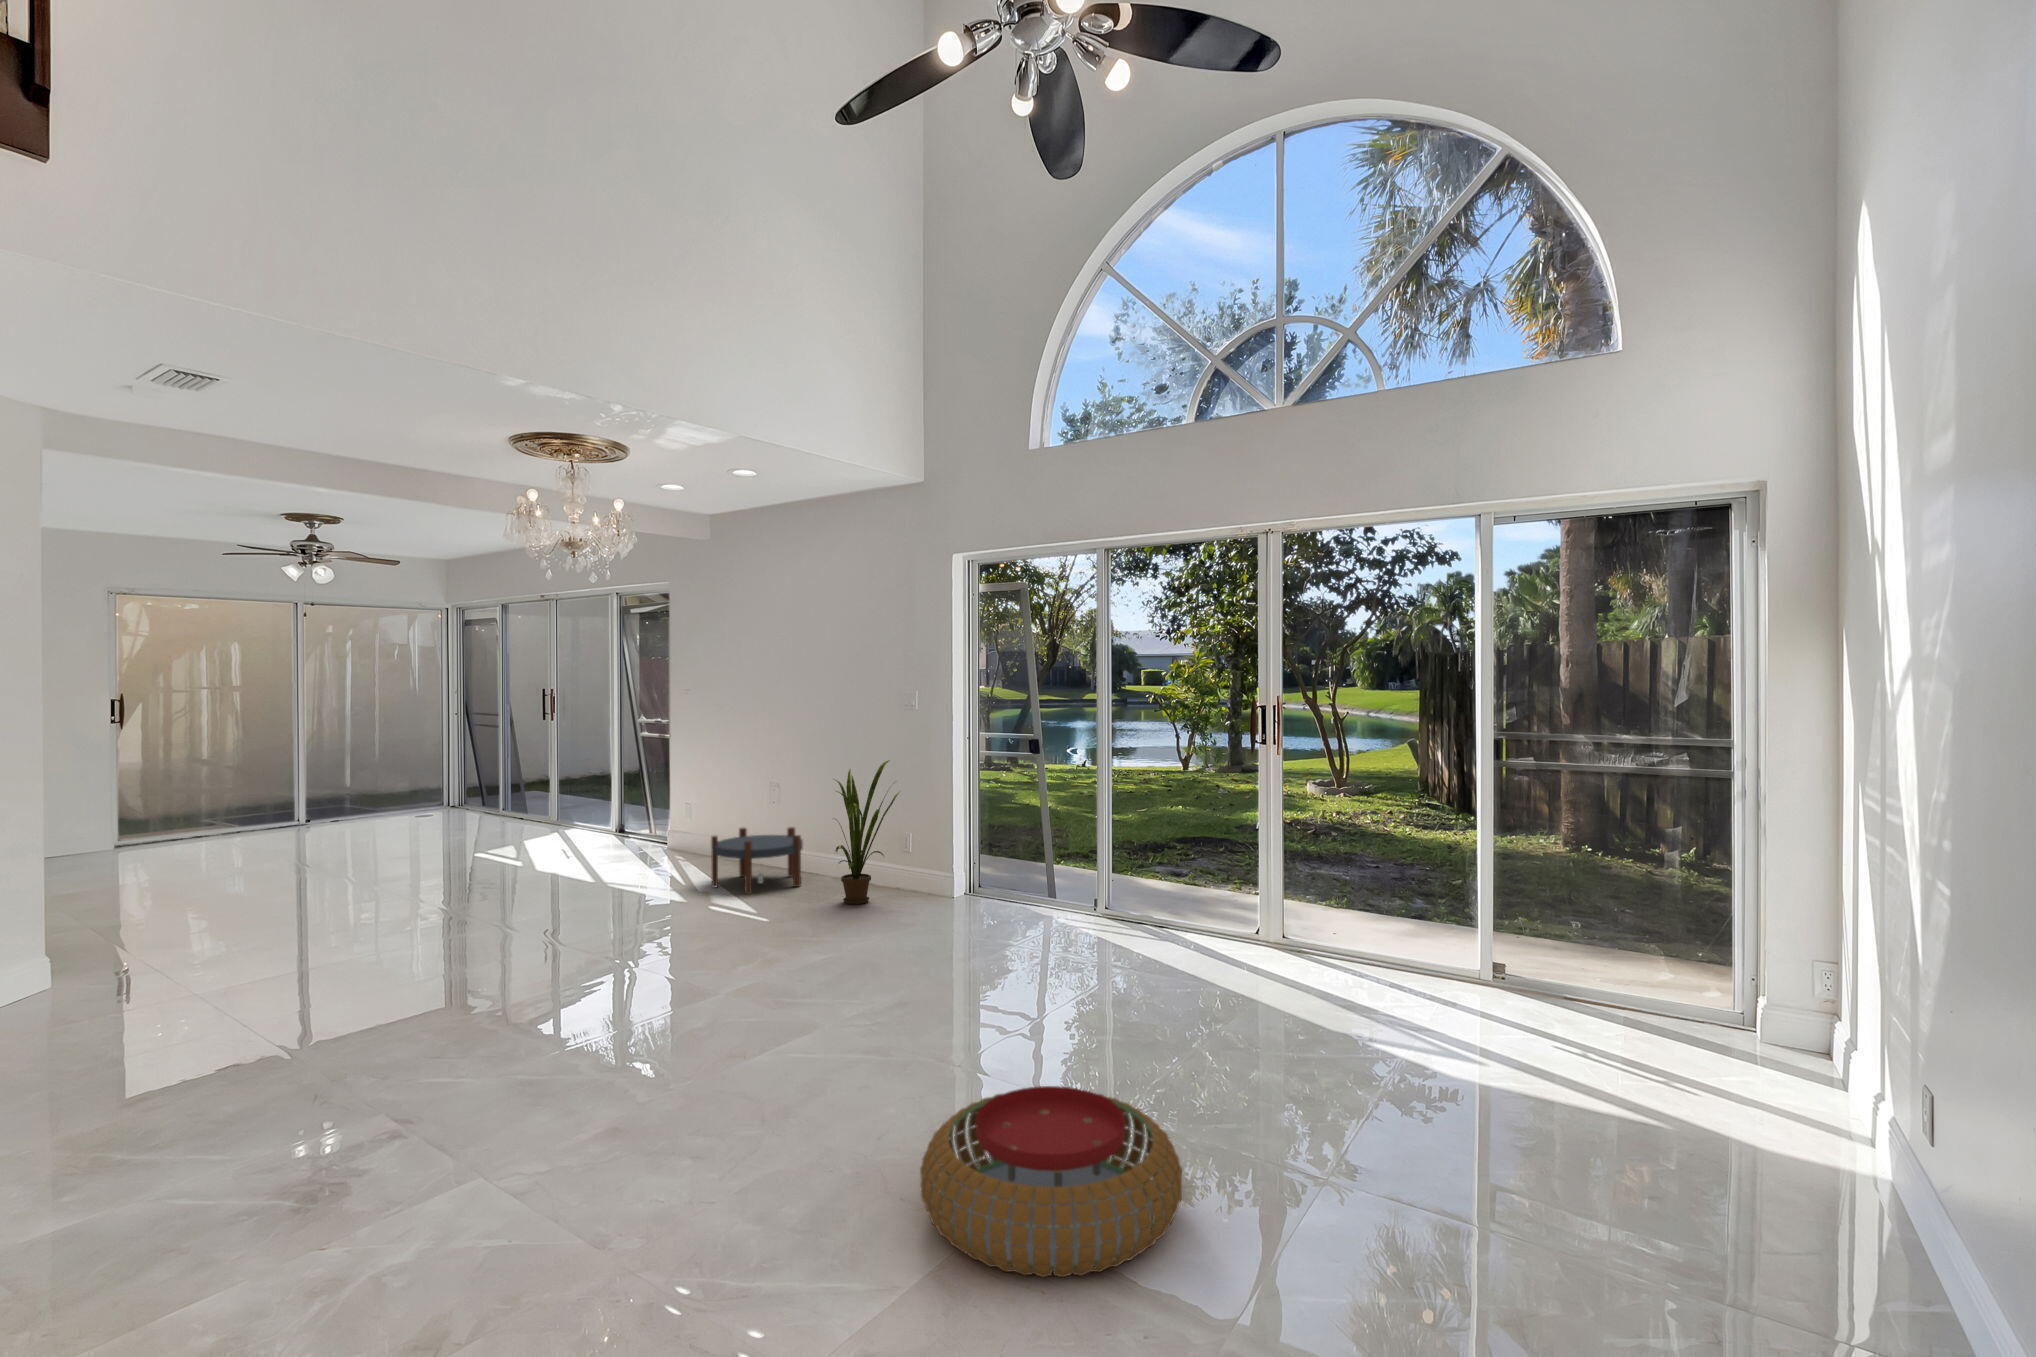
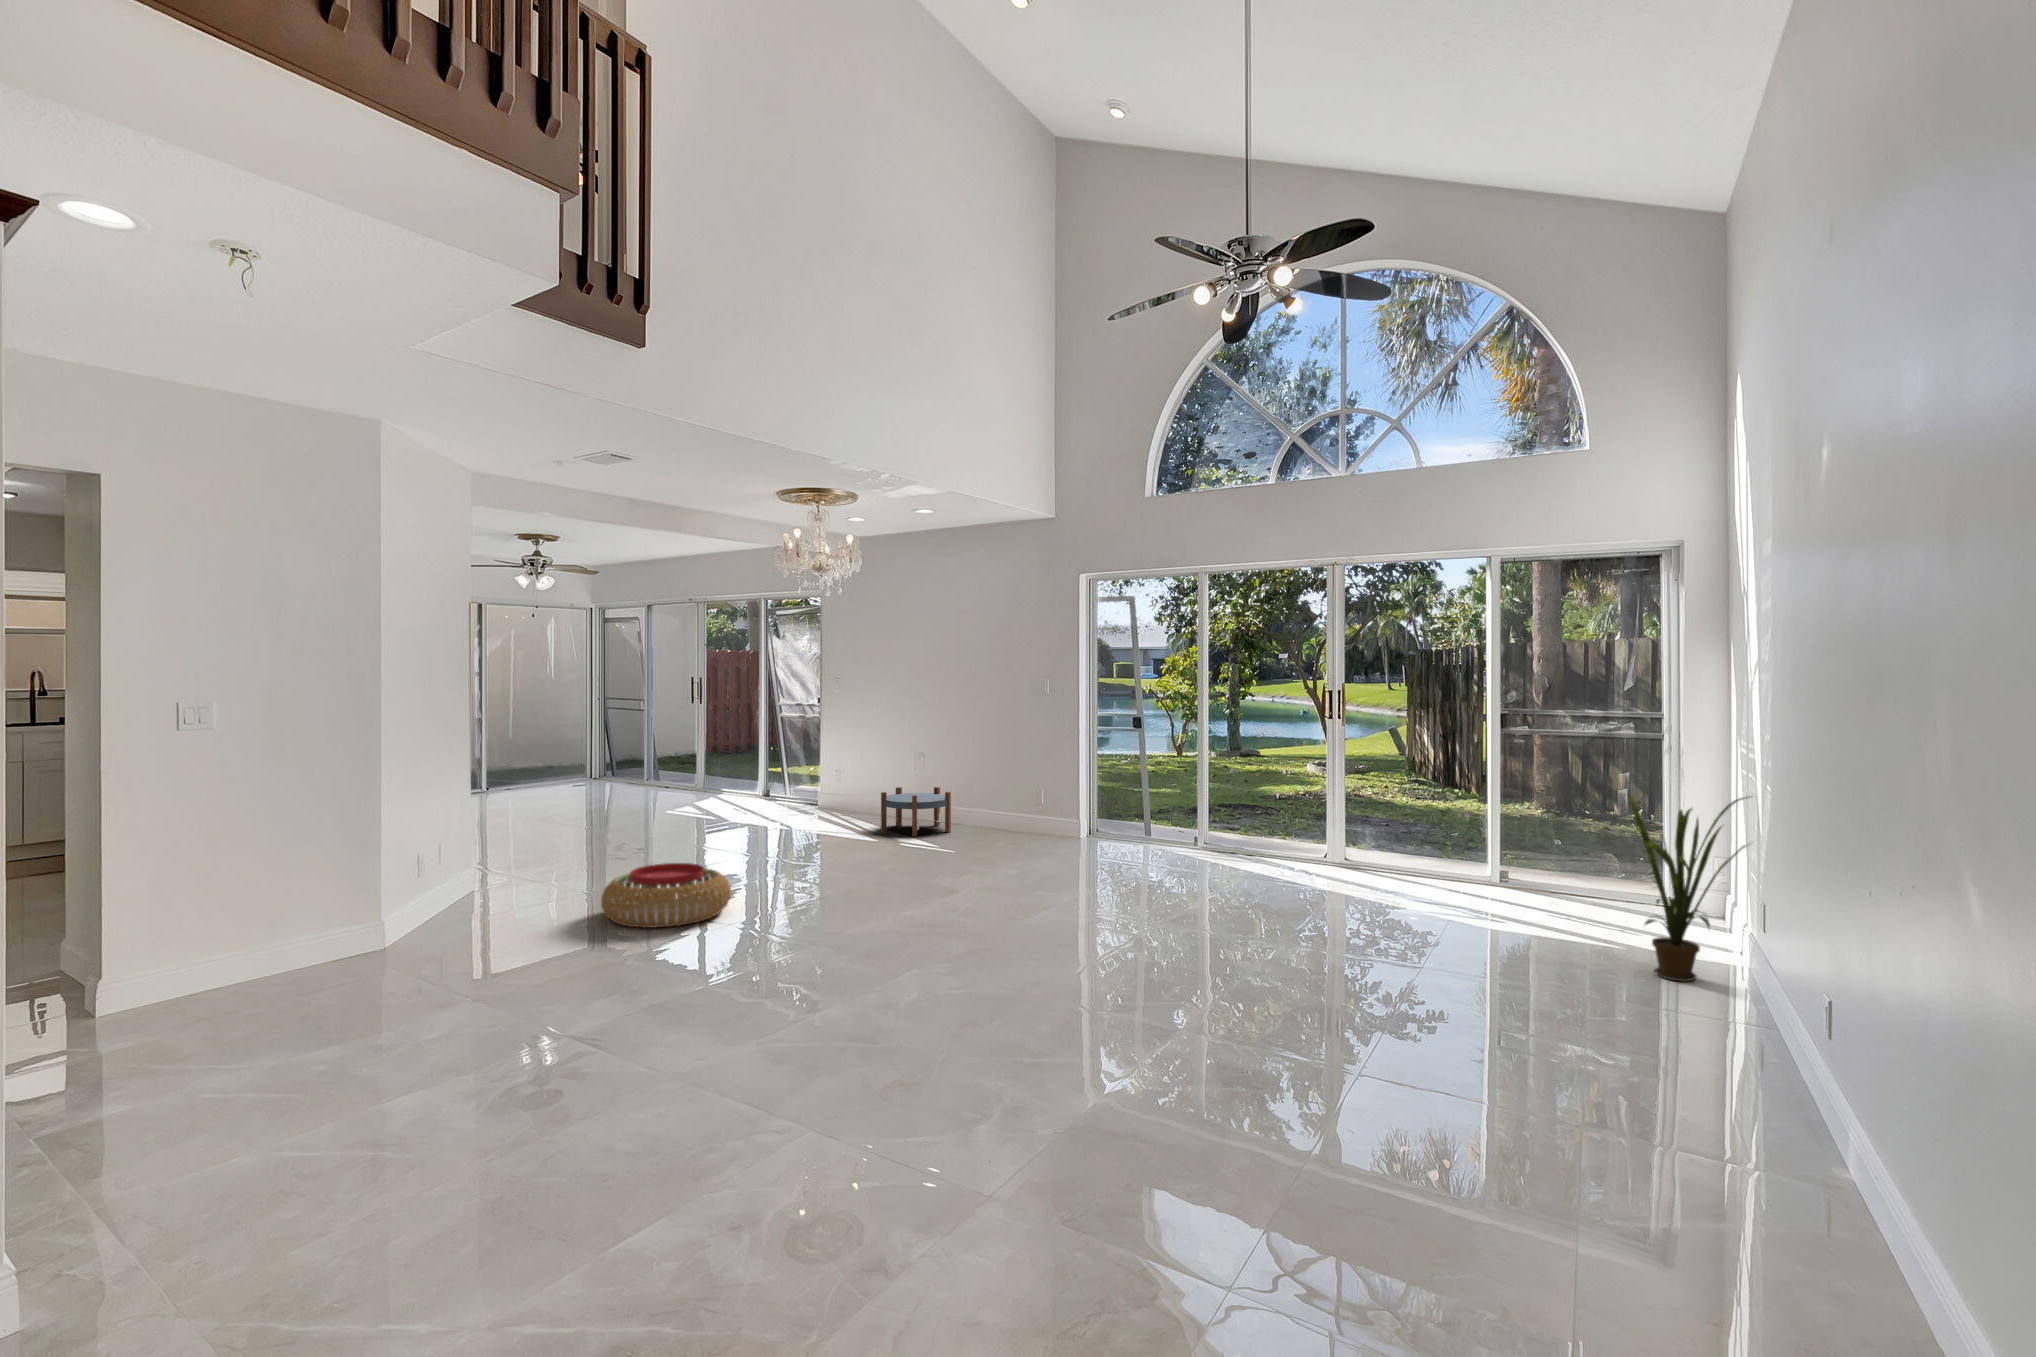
house plant: present [834,760,899,904] -> present [1628,795,1747,982]
pouf: present [920,1086,1182,1277] -> present [601,863,731,928]

